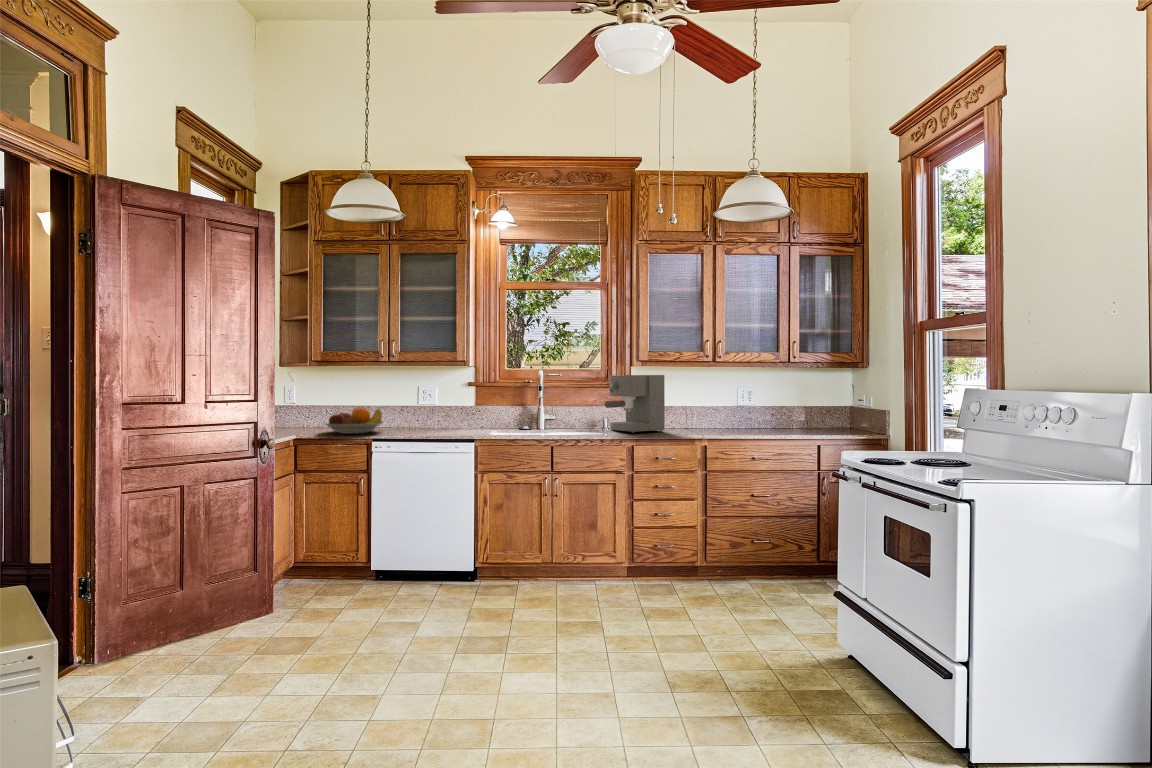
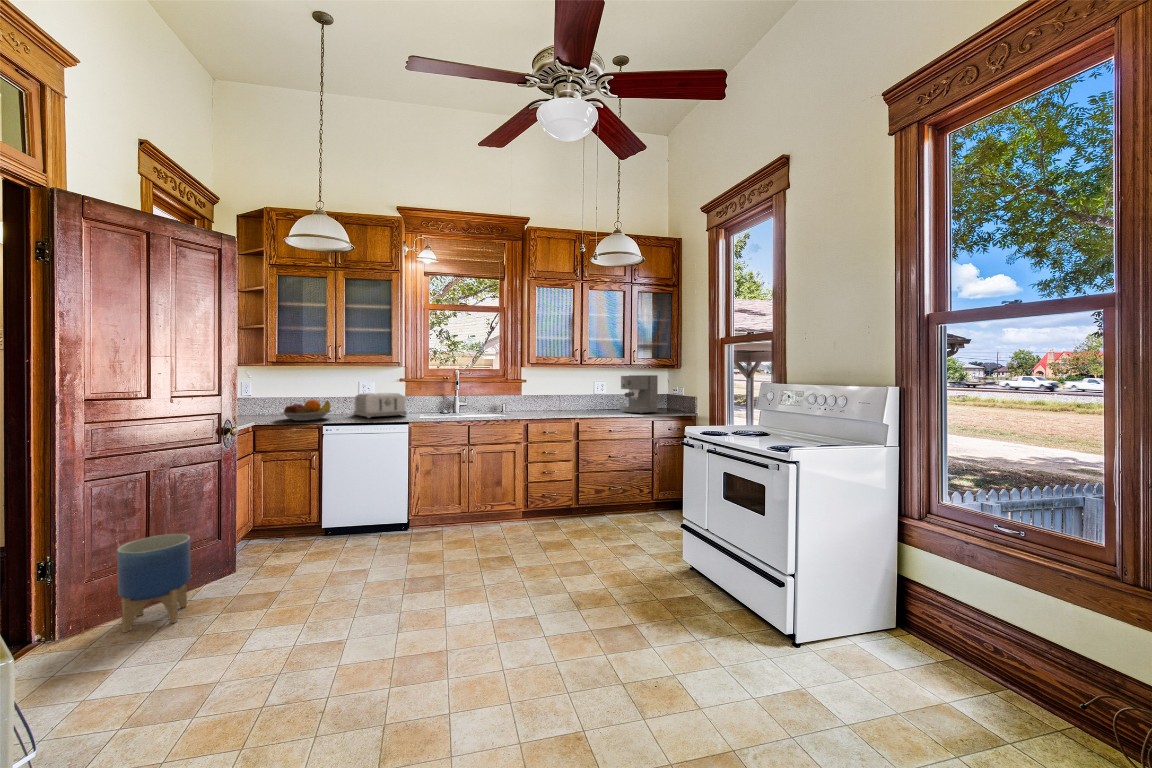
coffee maker: present [605,375,665,433] -> present [621,375,658,414]
toaster: none [410,400,474,432] -> present [353,393,407,418]
planter: none [151,561,221,666] -> present [117,534,191,632]

